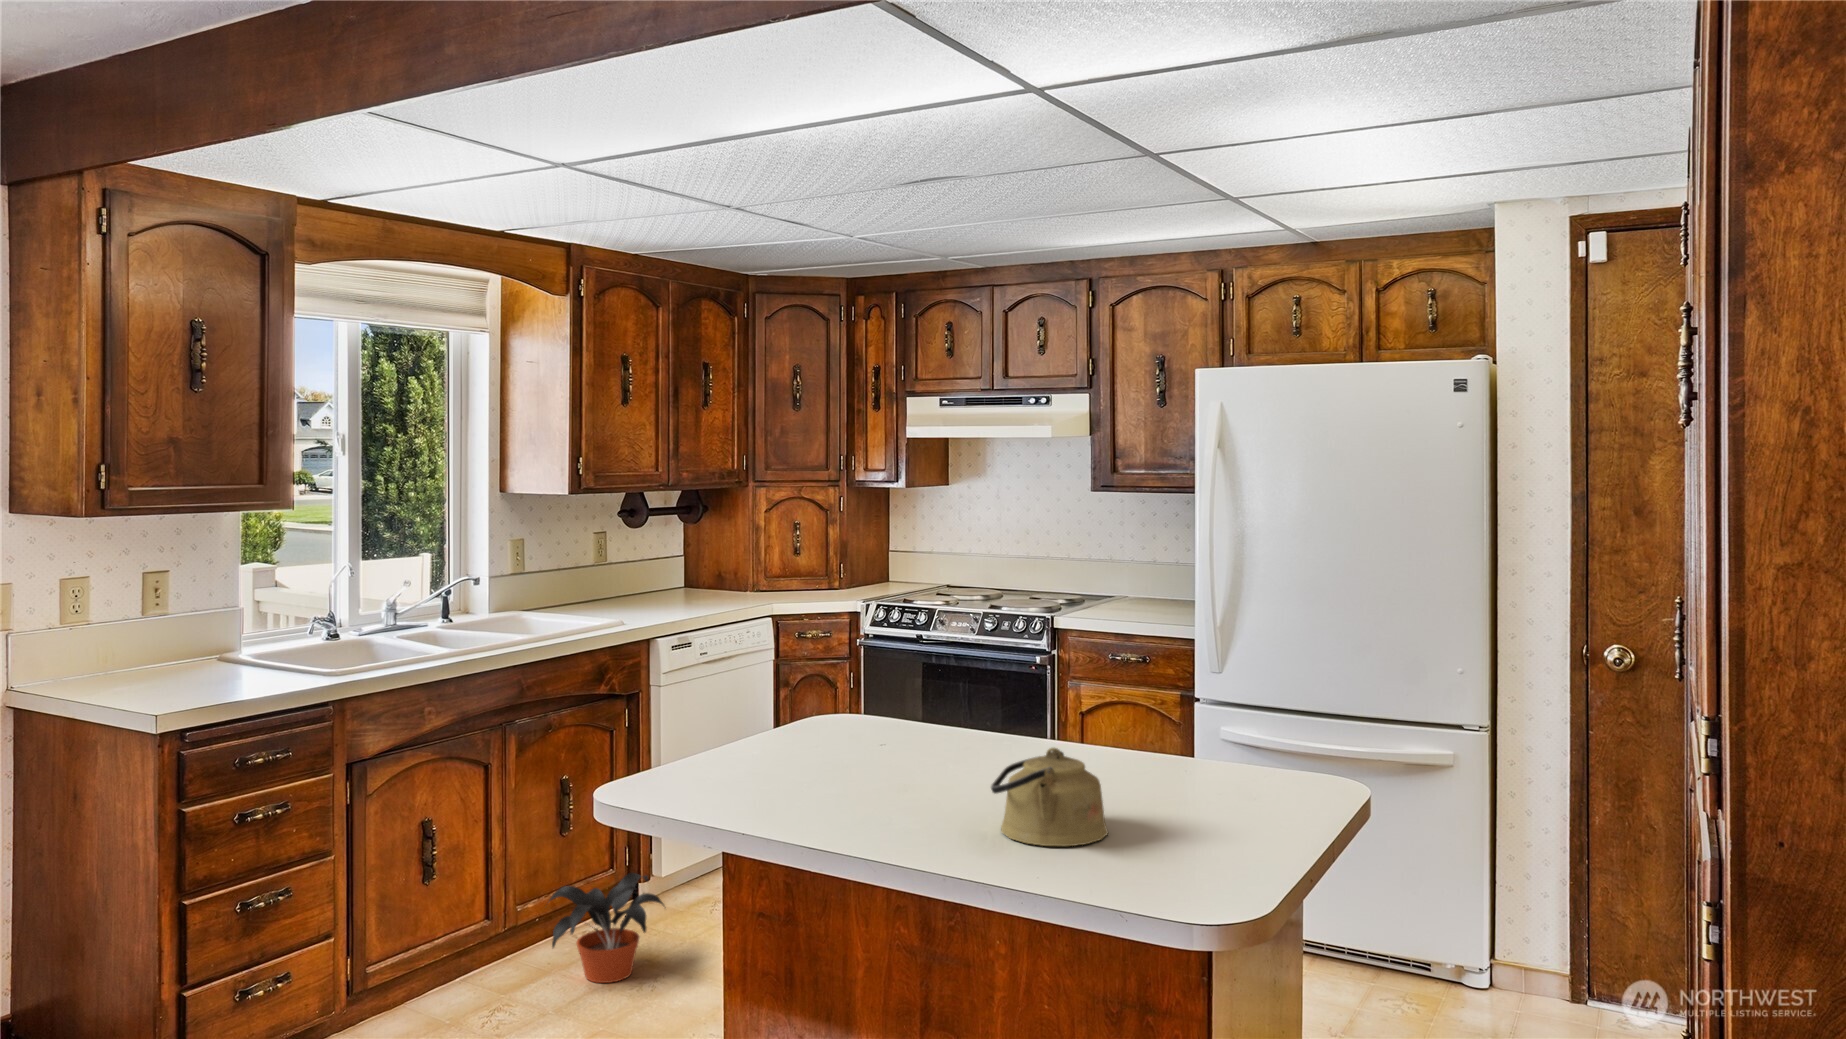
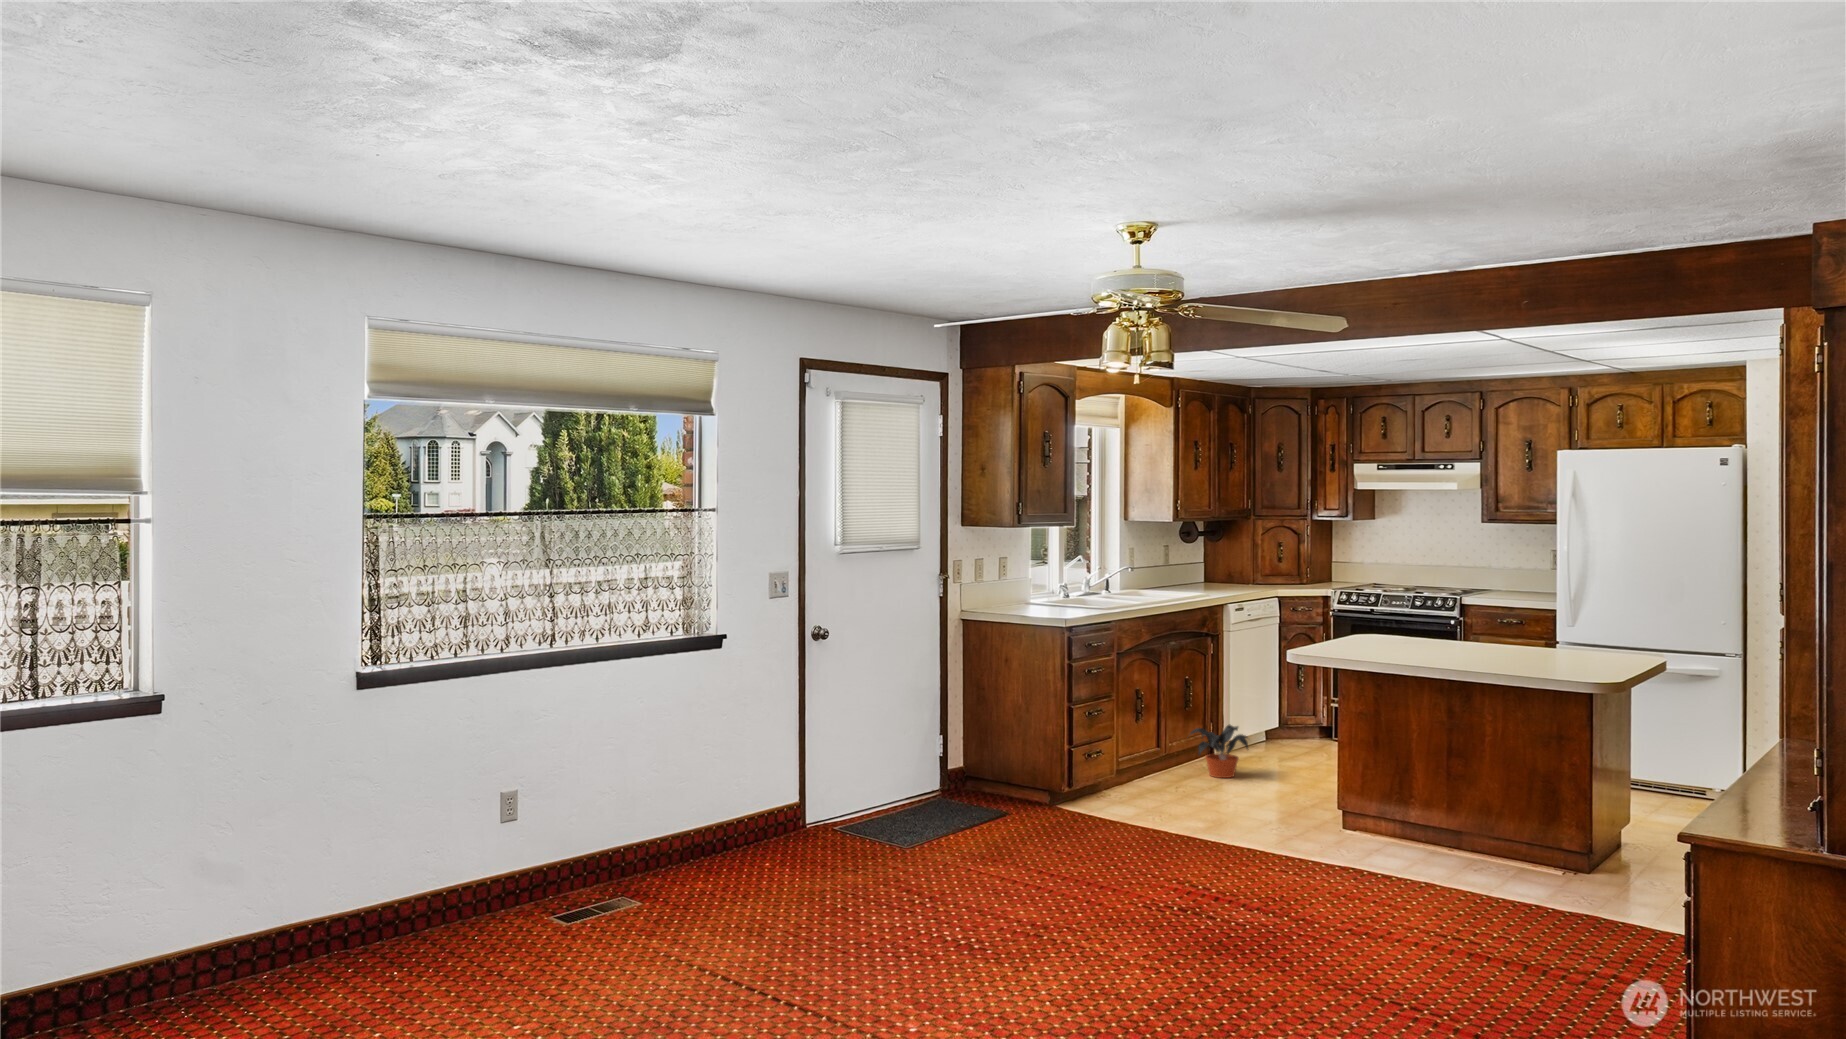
kettle: present [991,748,1108,846] -> none [1481,627,1535,666]

